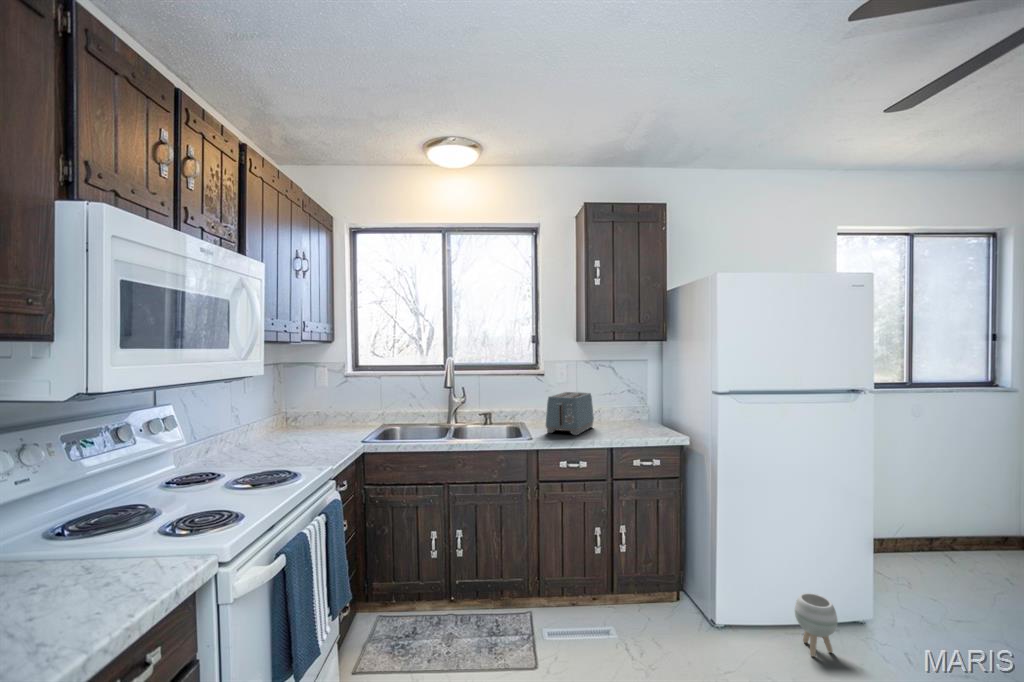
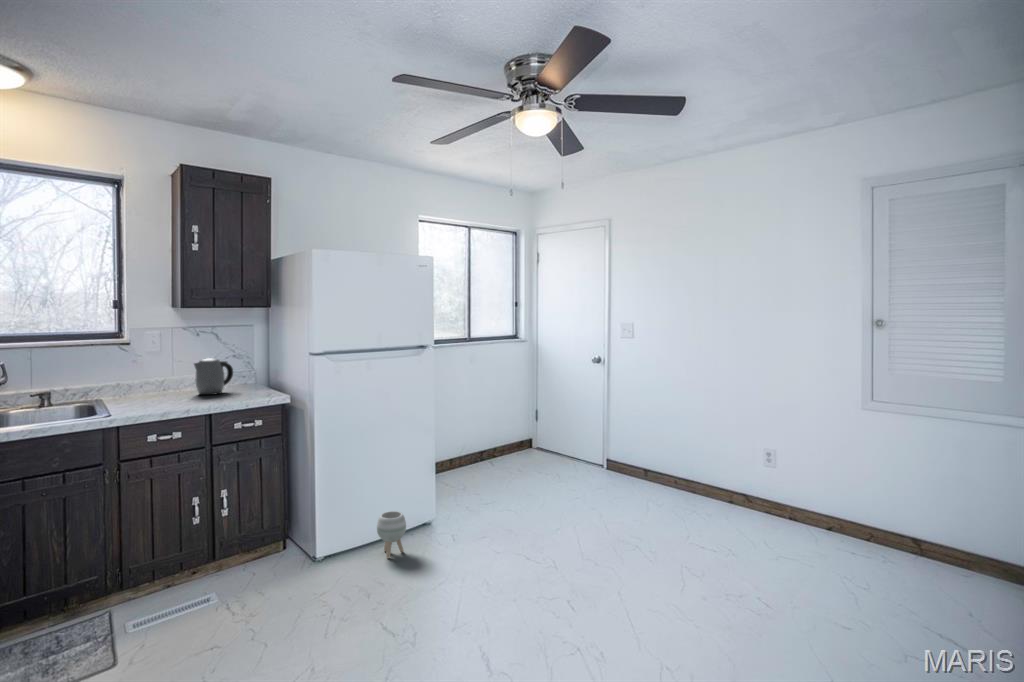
kettle: none [594,390,627,425] -> present [194,358,233,395]
toaster: present [546,392,594,435] -> none [129,362,193,408]

